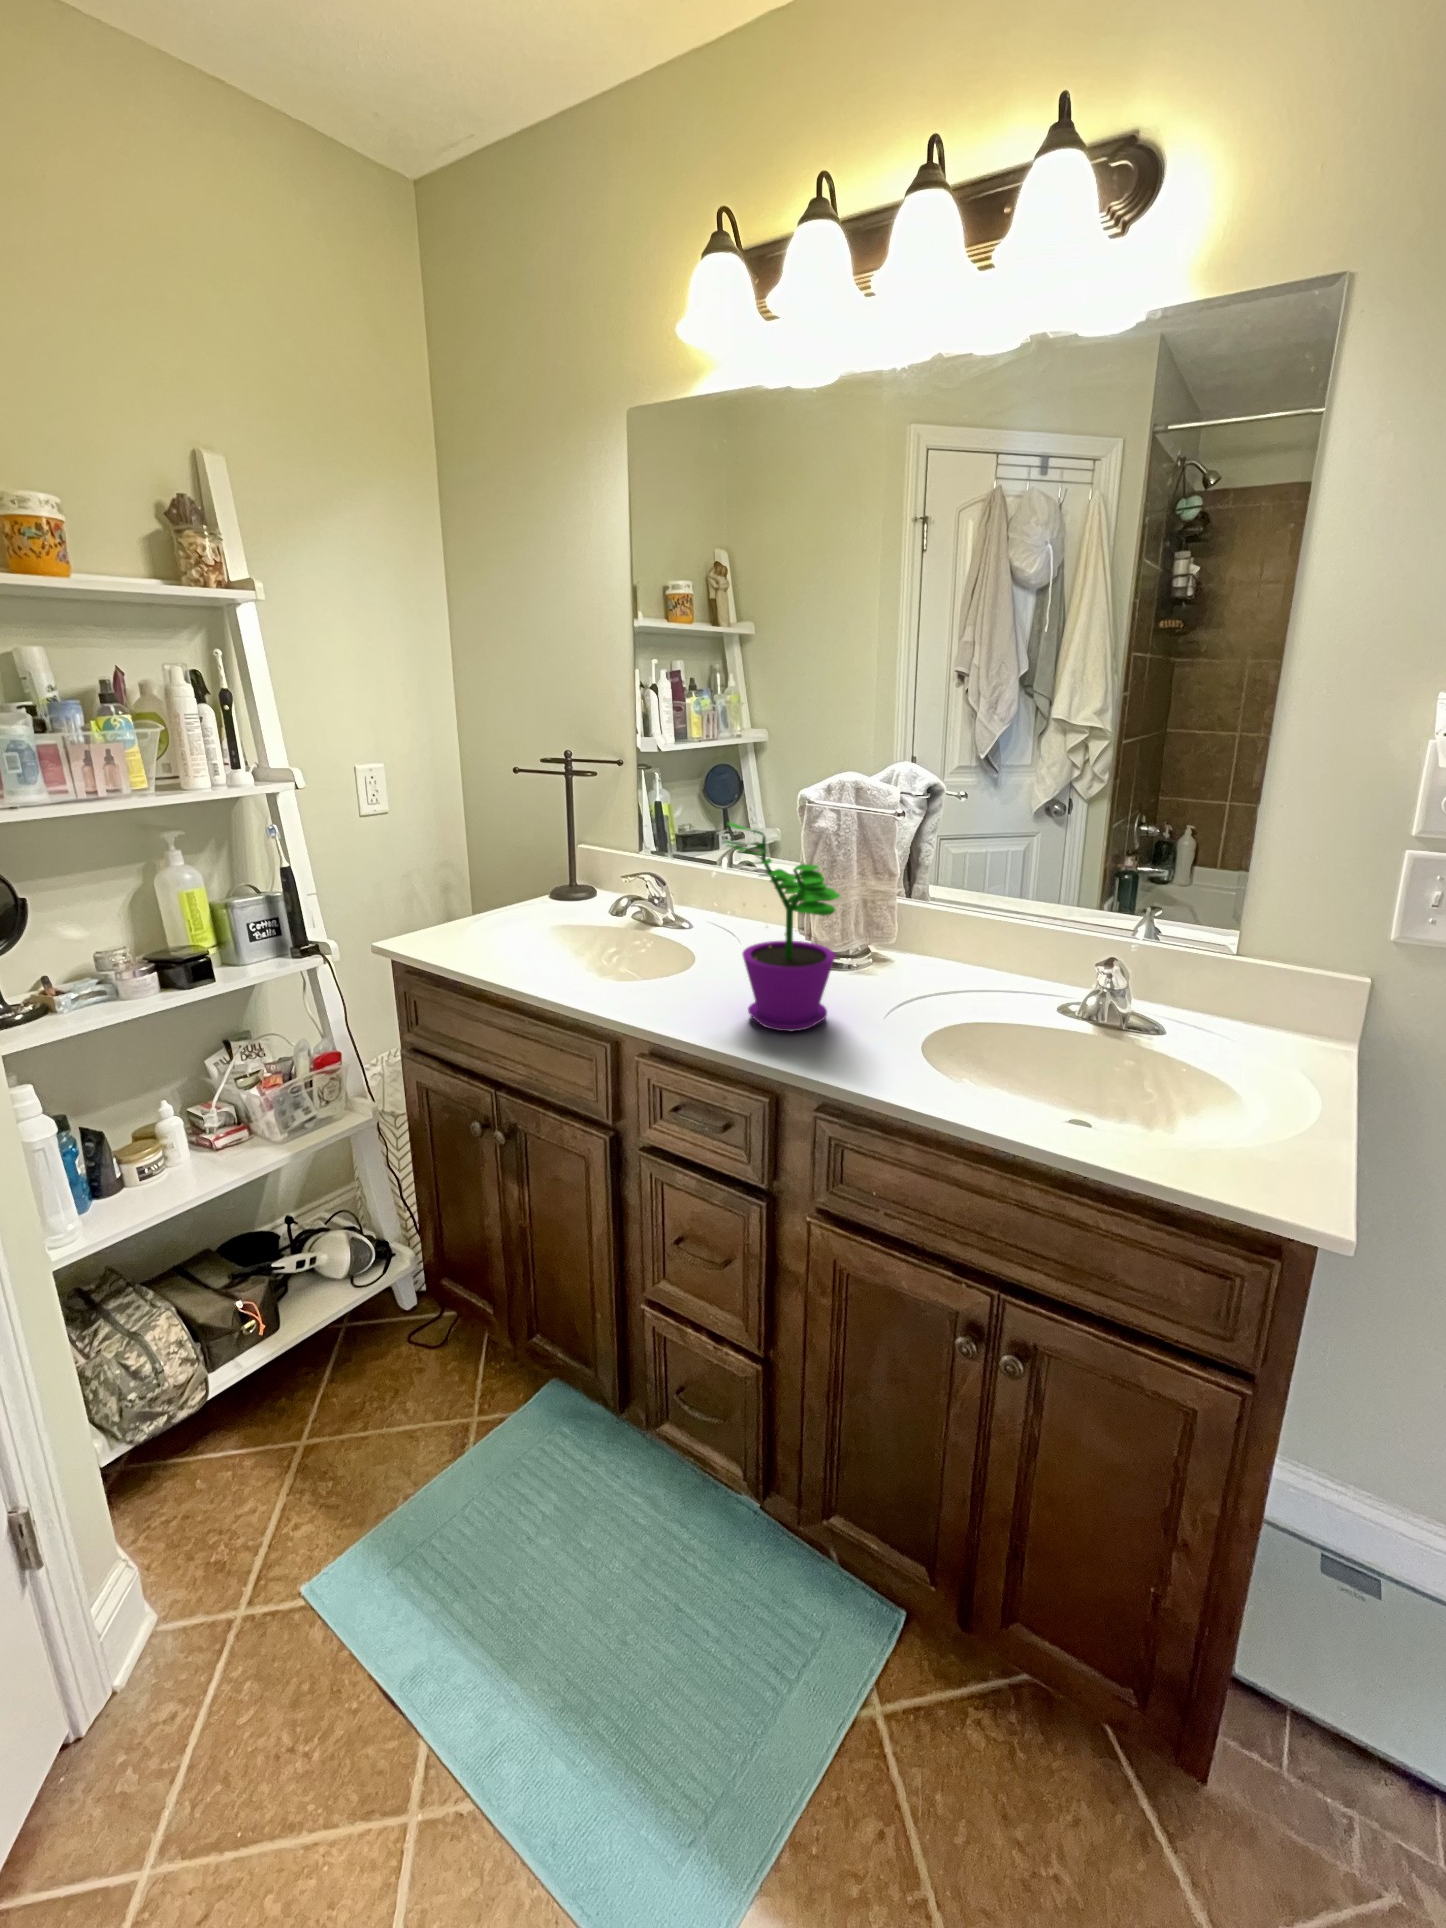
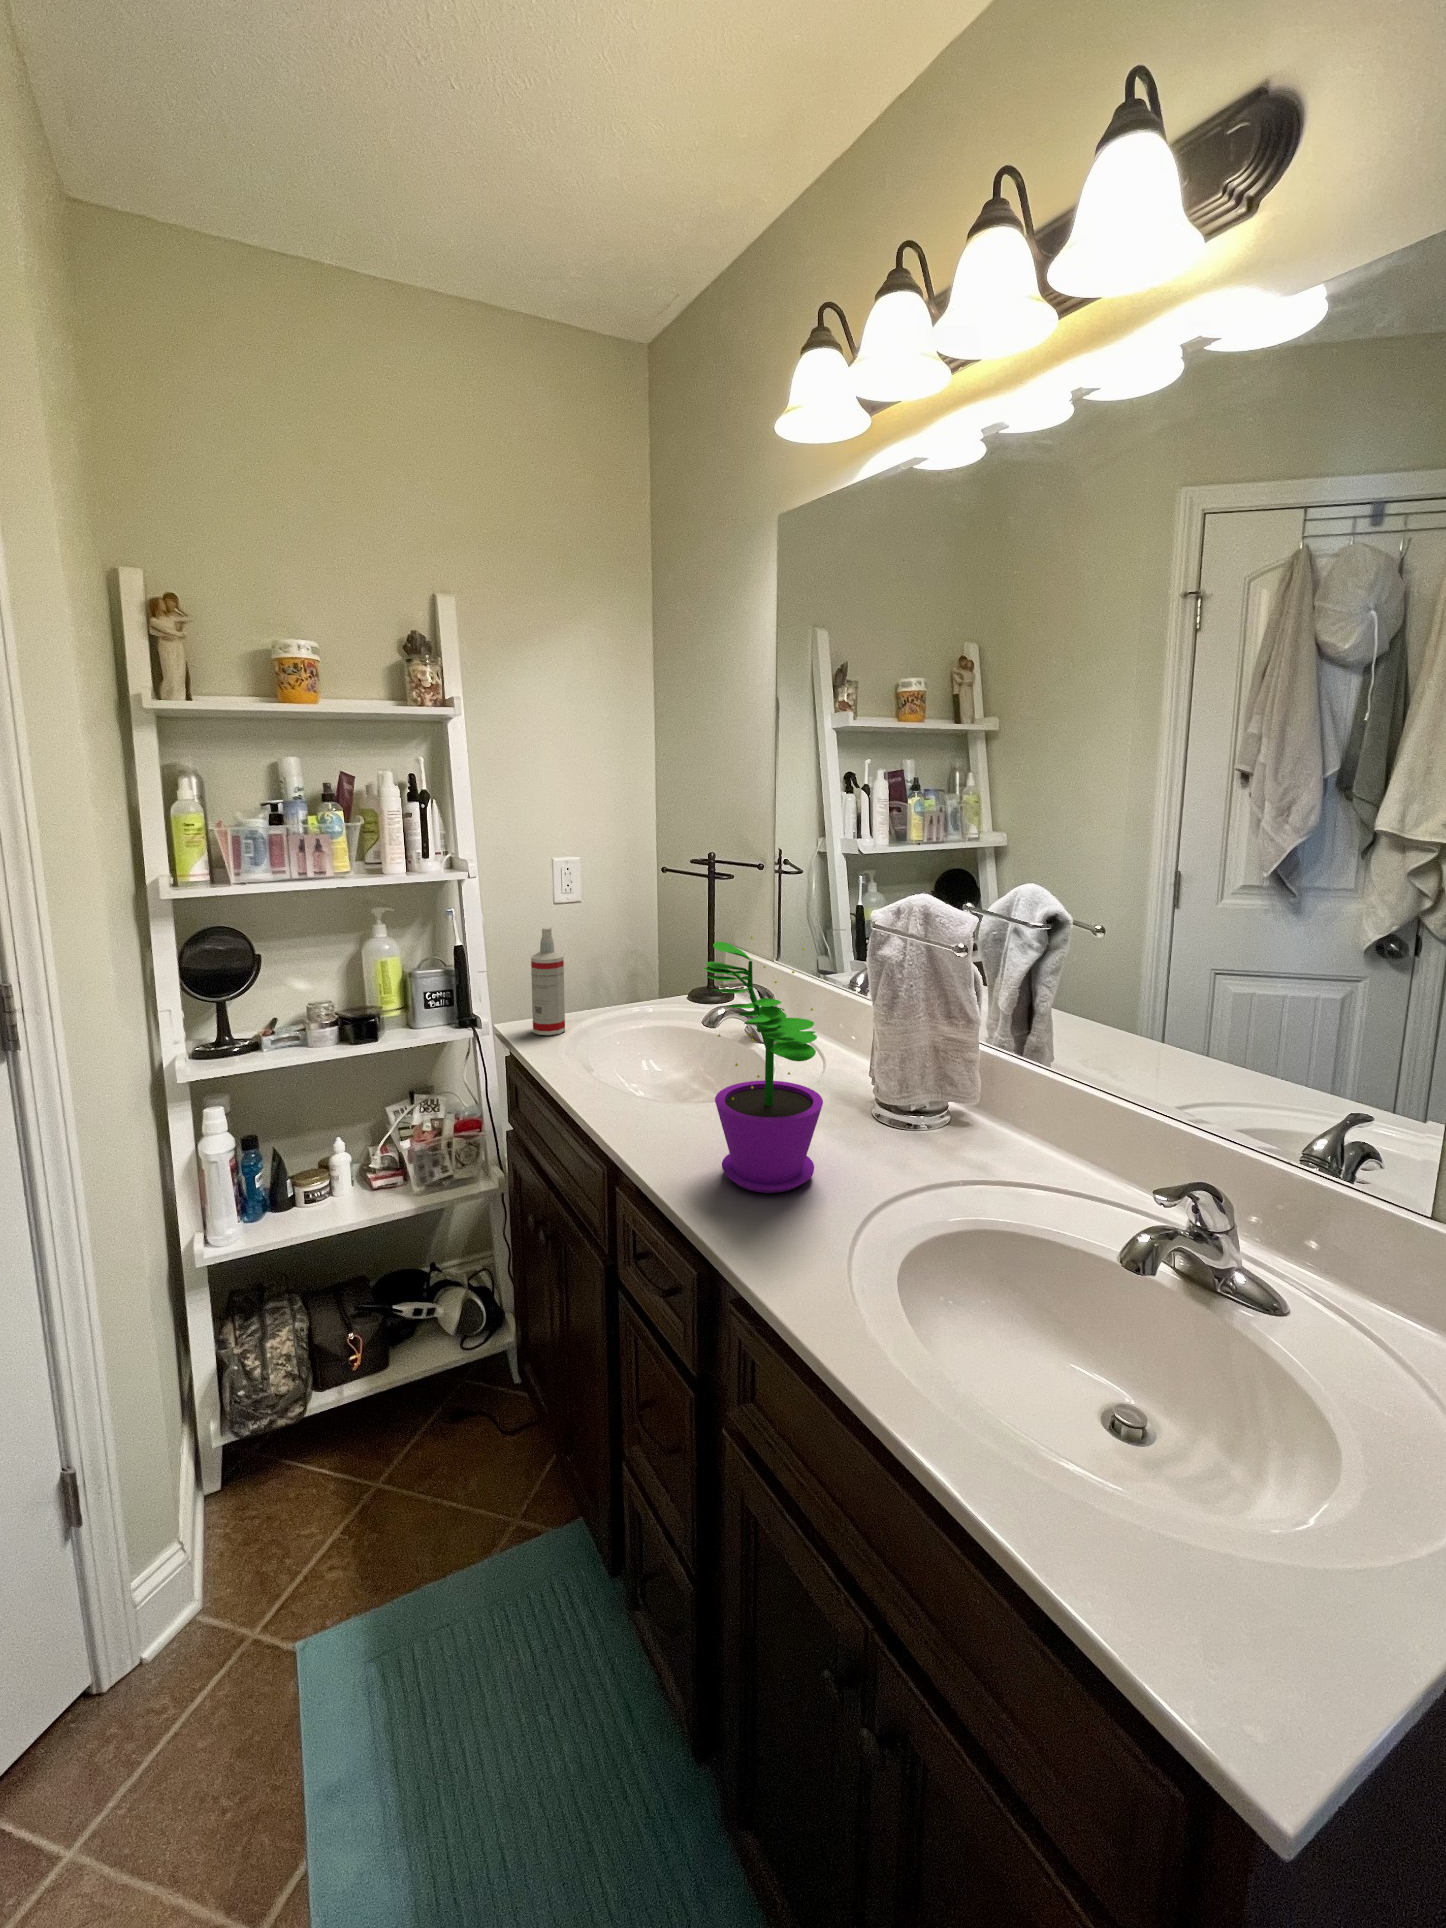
spray bottle: none [421,834,464,947] -> present [531,928,565,1035]

